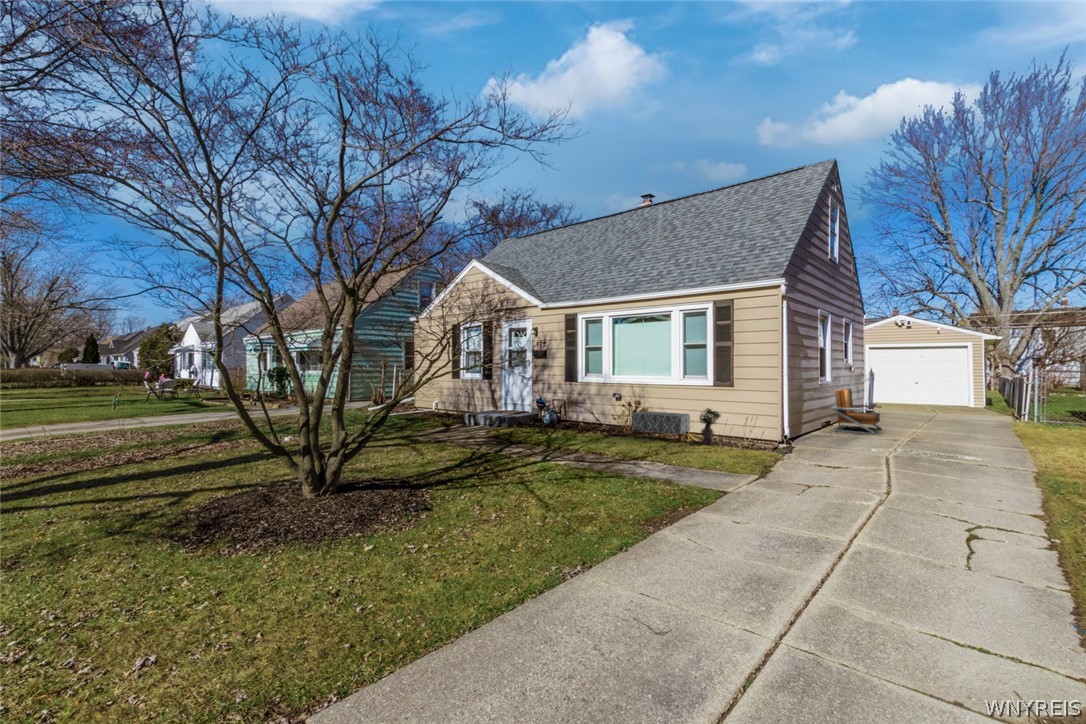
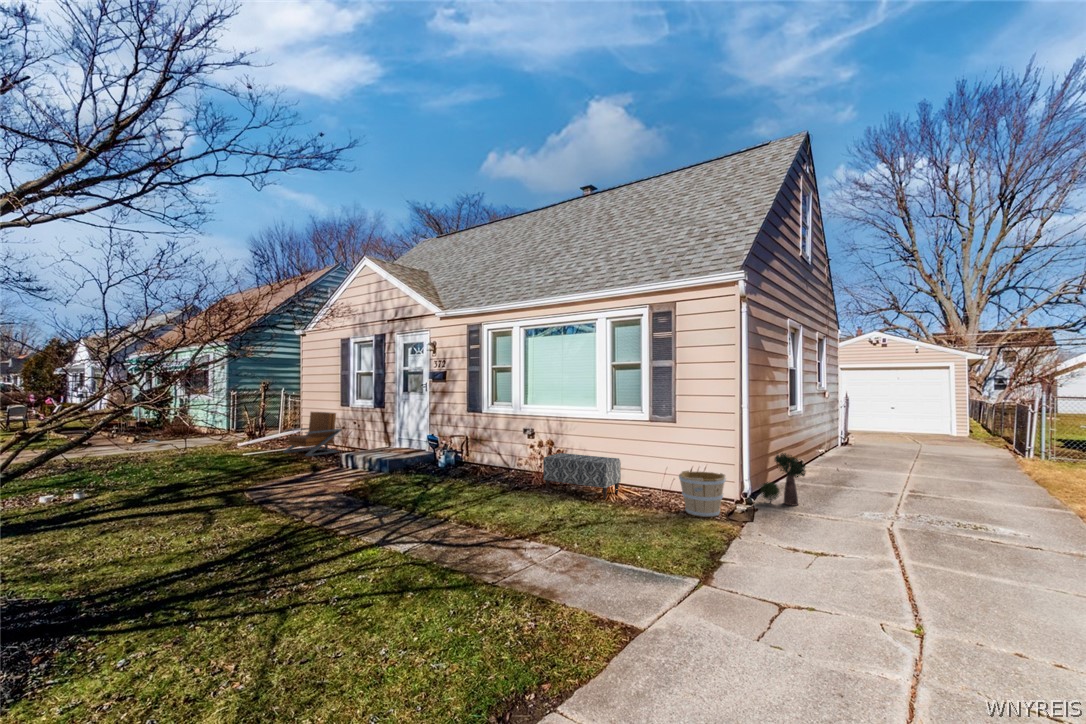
lounge chair: present [831,389,882,434] -> present [283,412,342,456]
potted plant: present [700,408,723,445] -> present [761,453,806,506]
wooden bucket: none [736,420,771,451] -> present [679,471,726,517]

